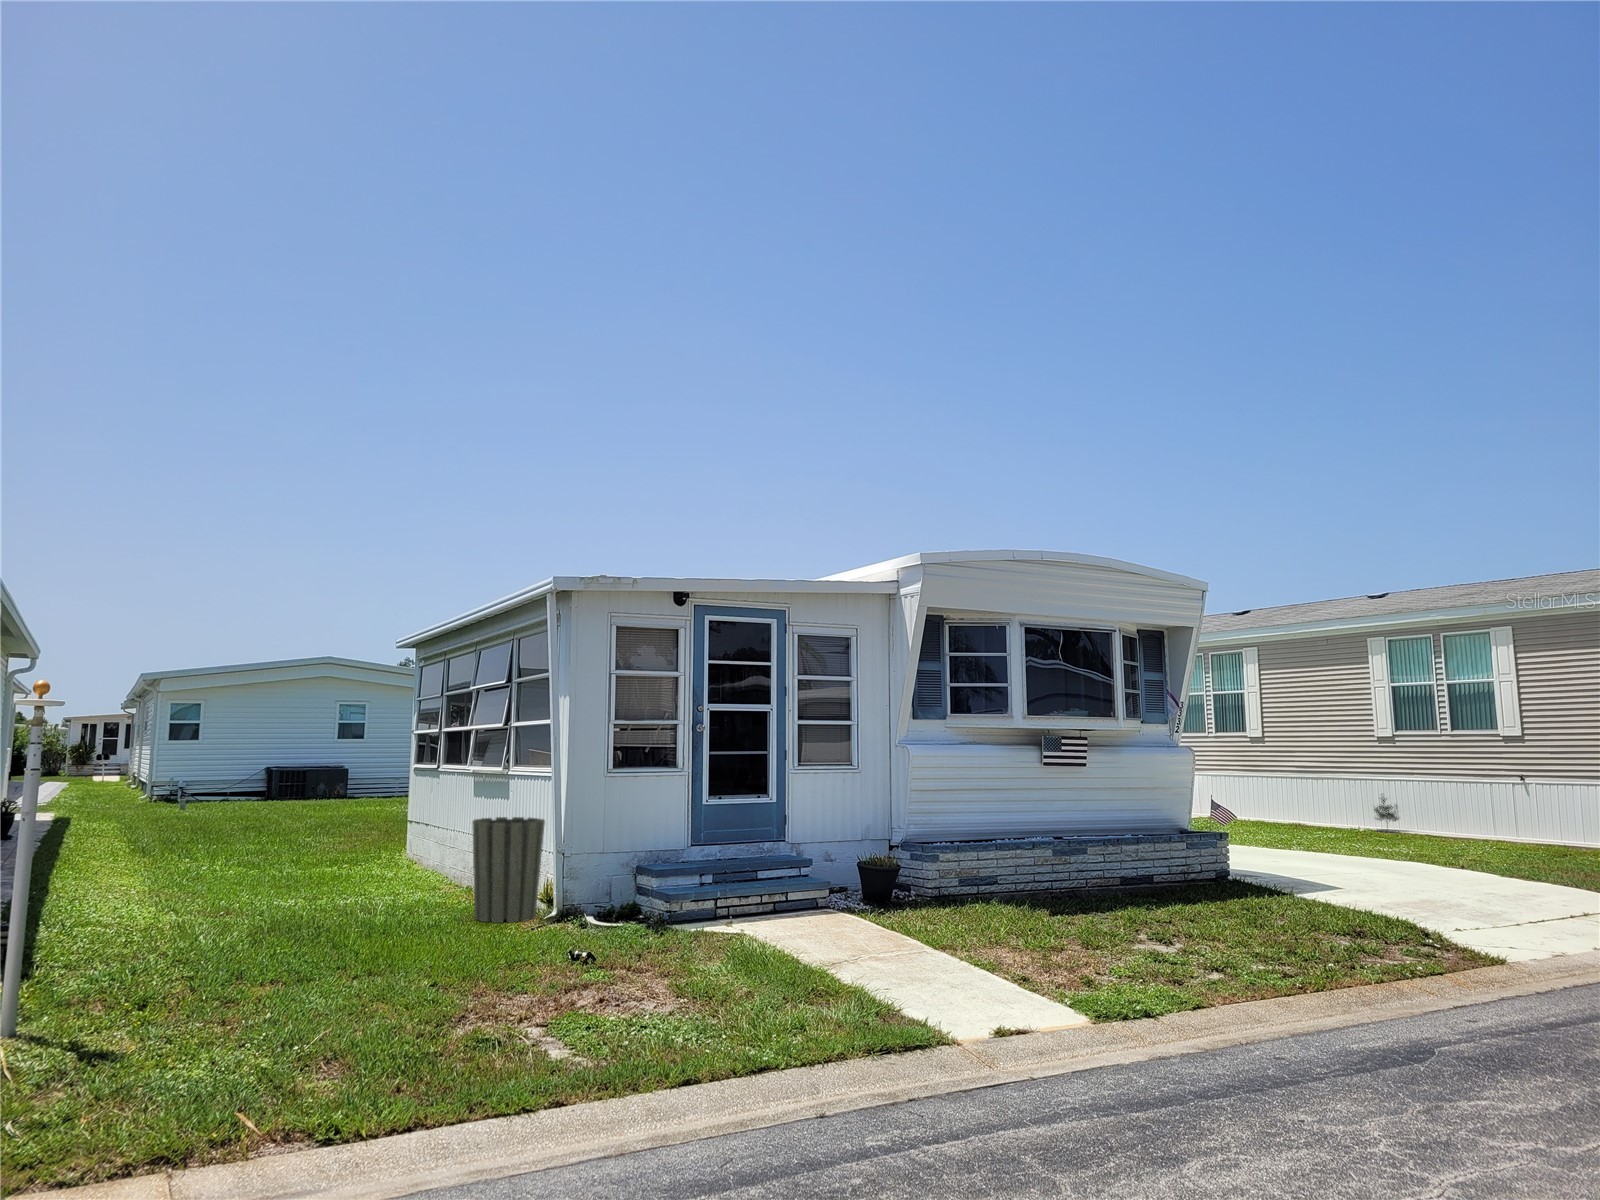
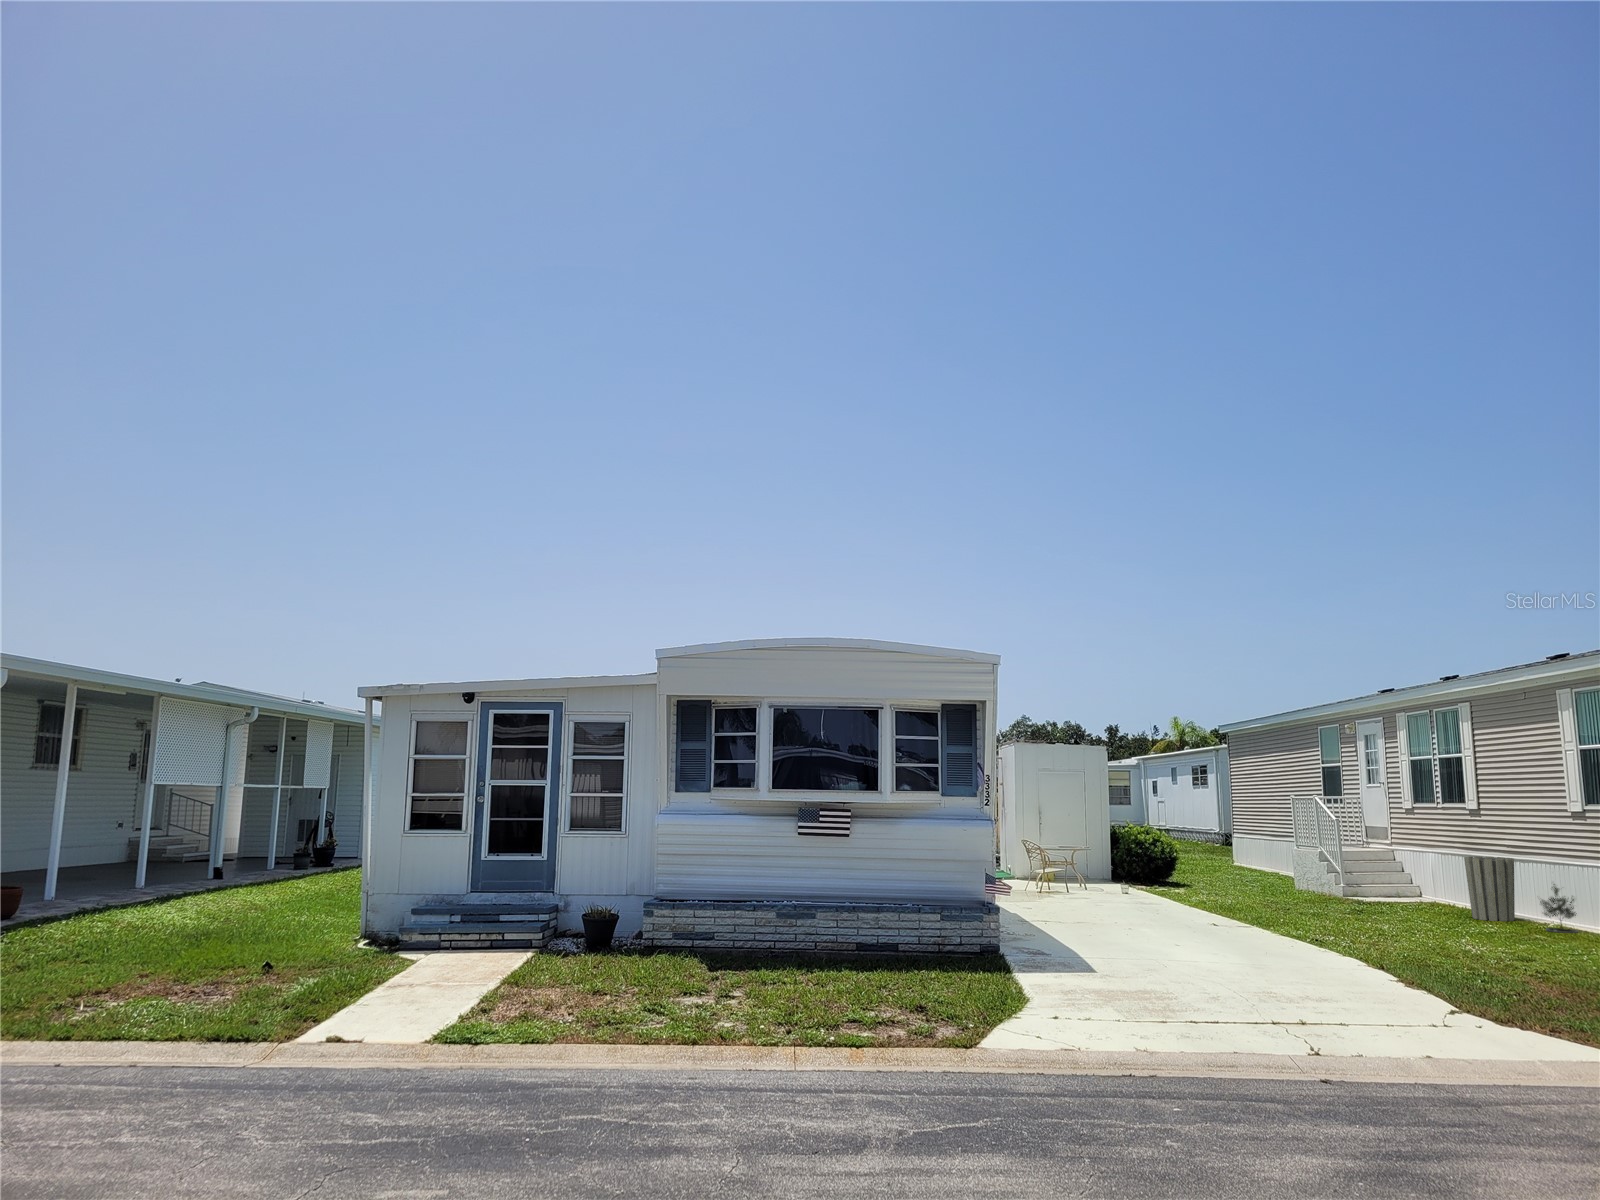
trash can: present [473,817,545,923] -> present [1464,857,1515,921]

